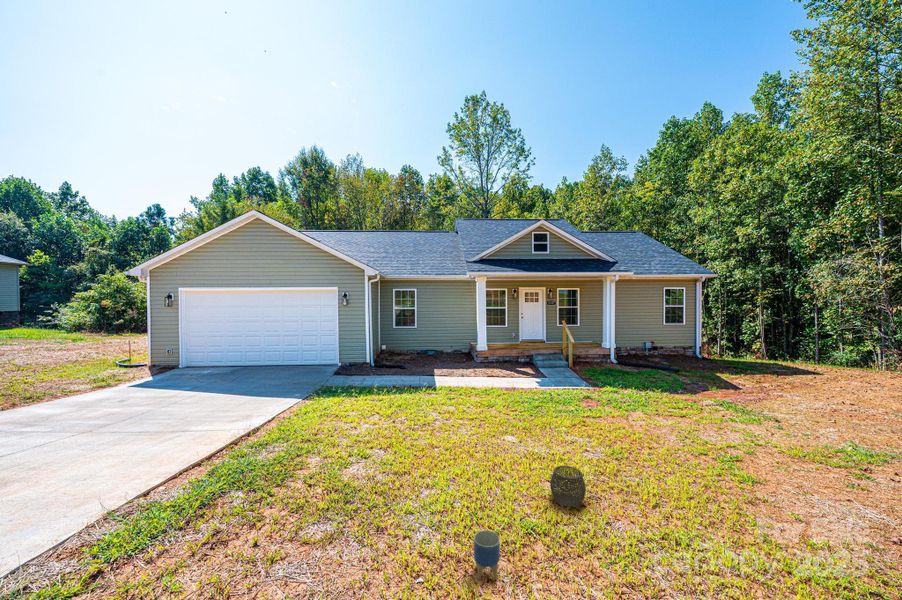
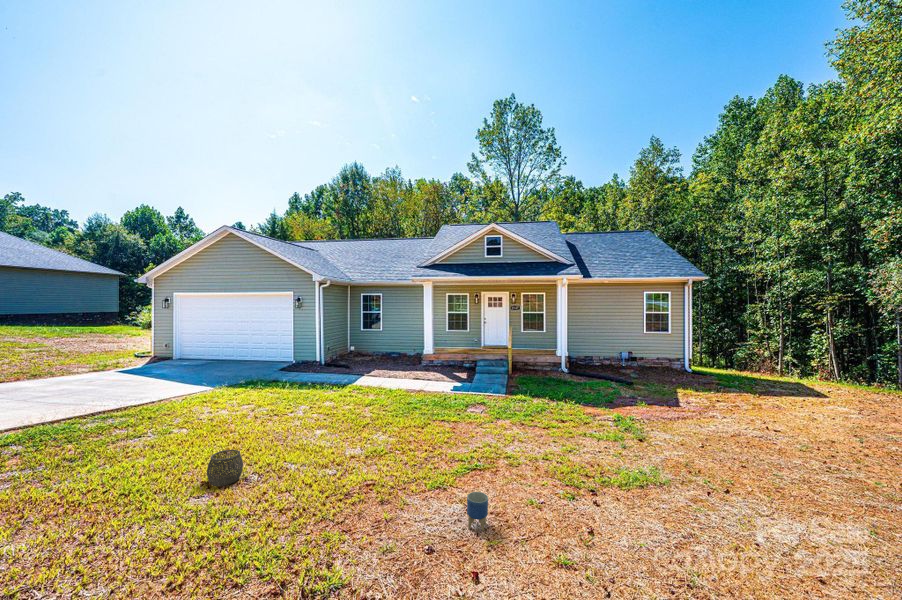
planter: present [474,530,500,580] -> present [467,492,488,531]

